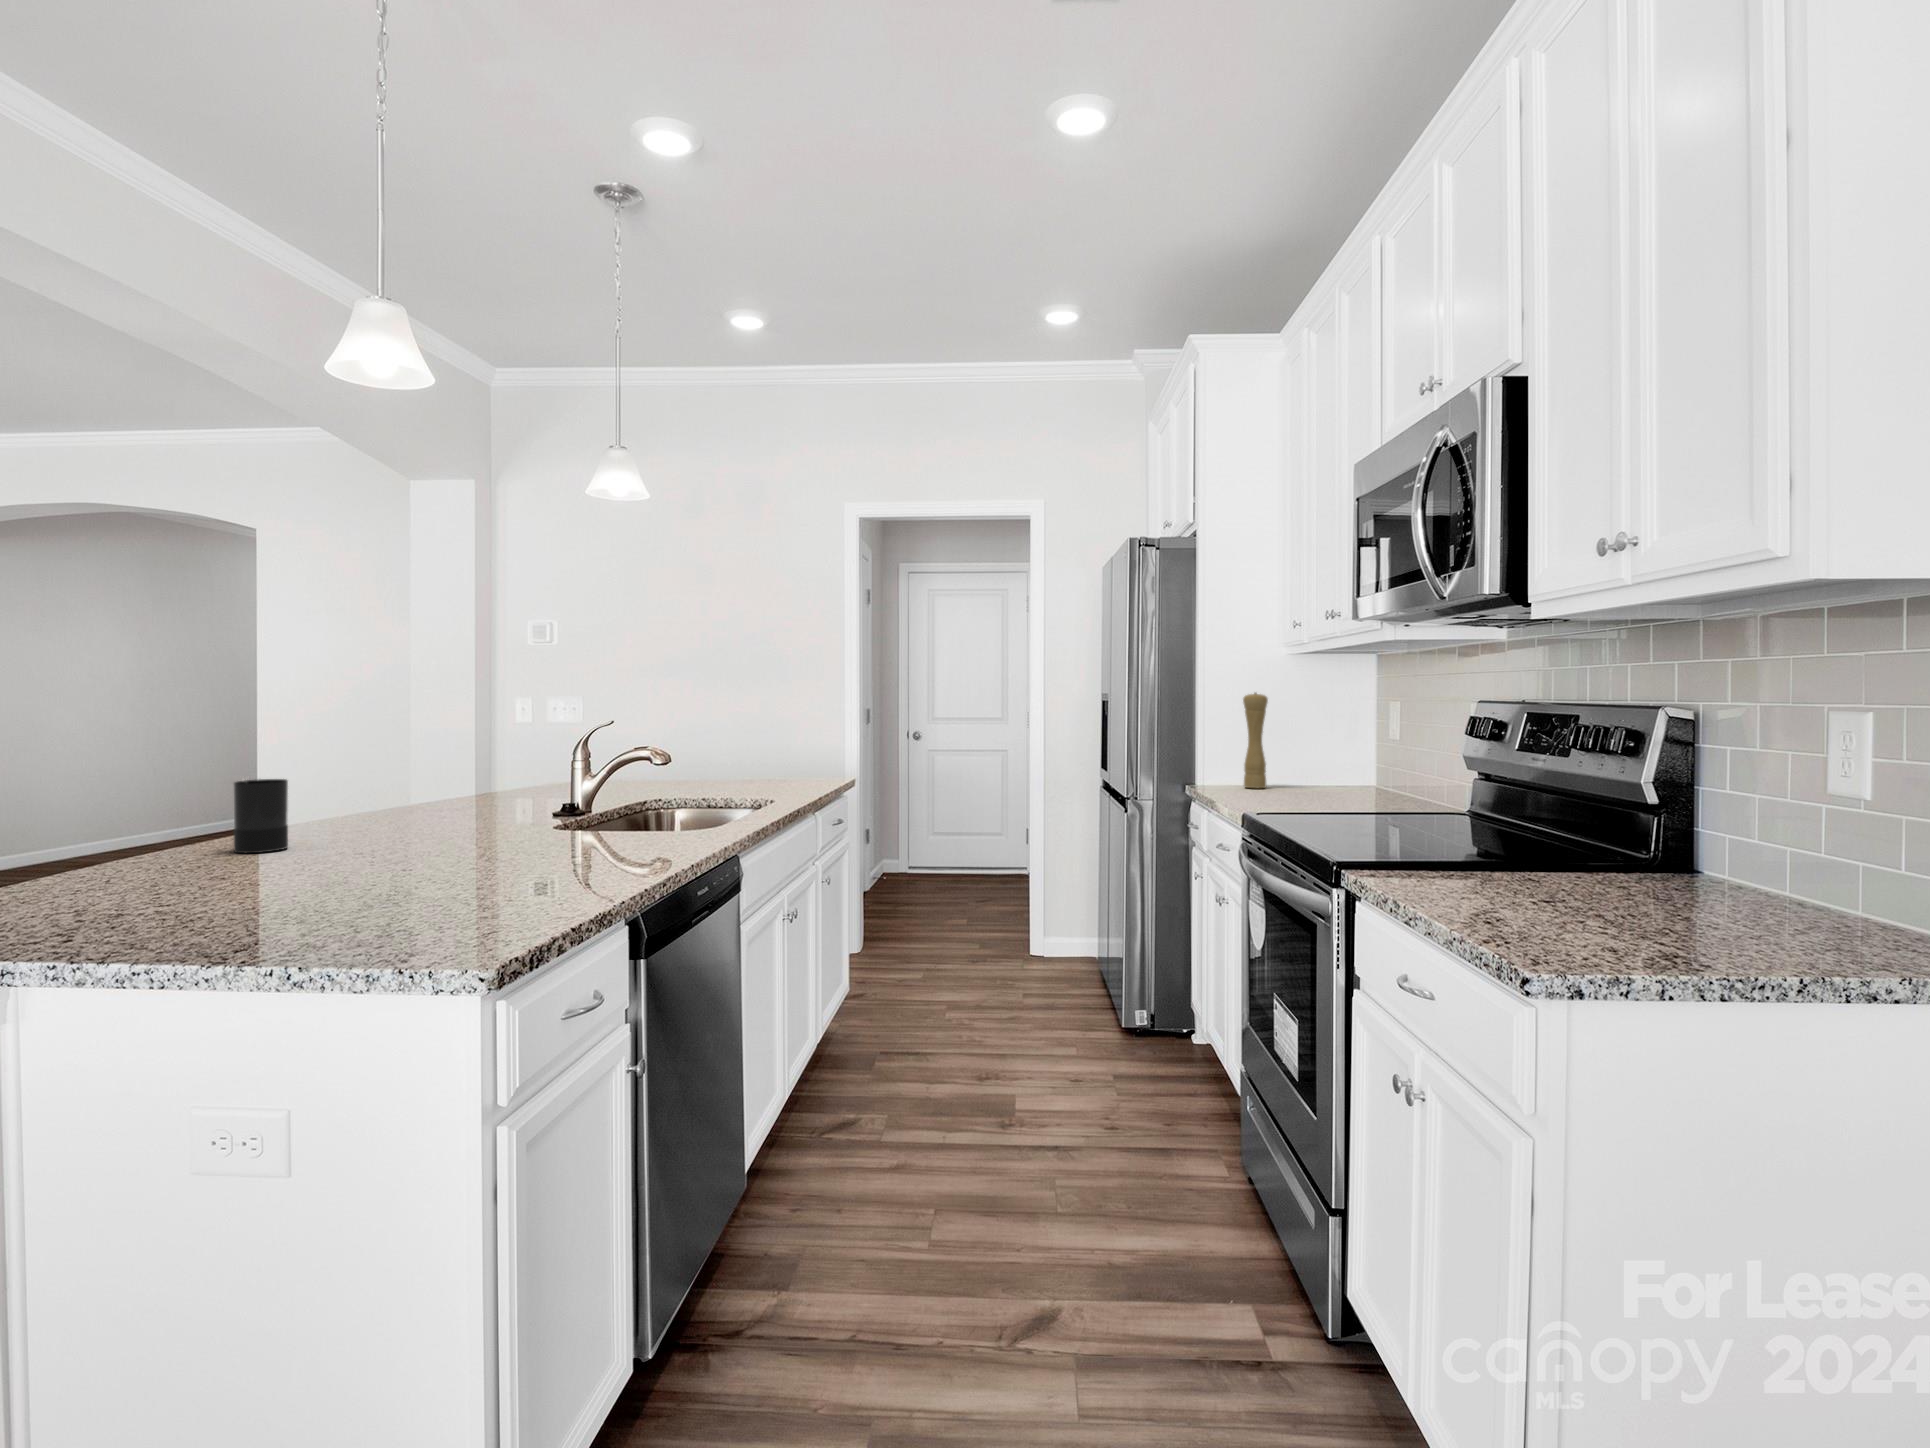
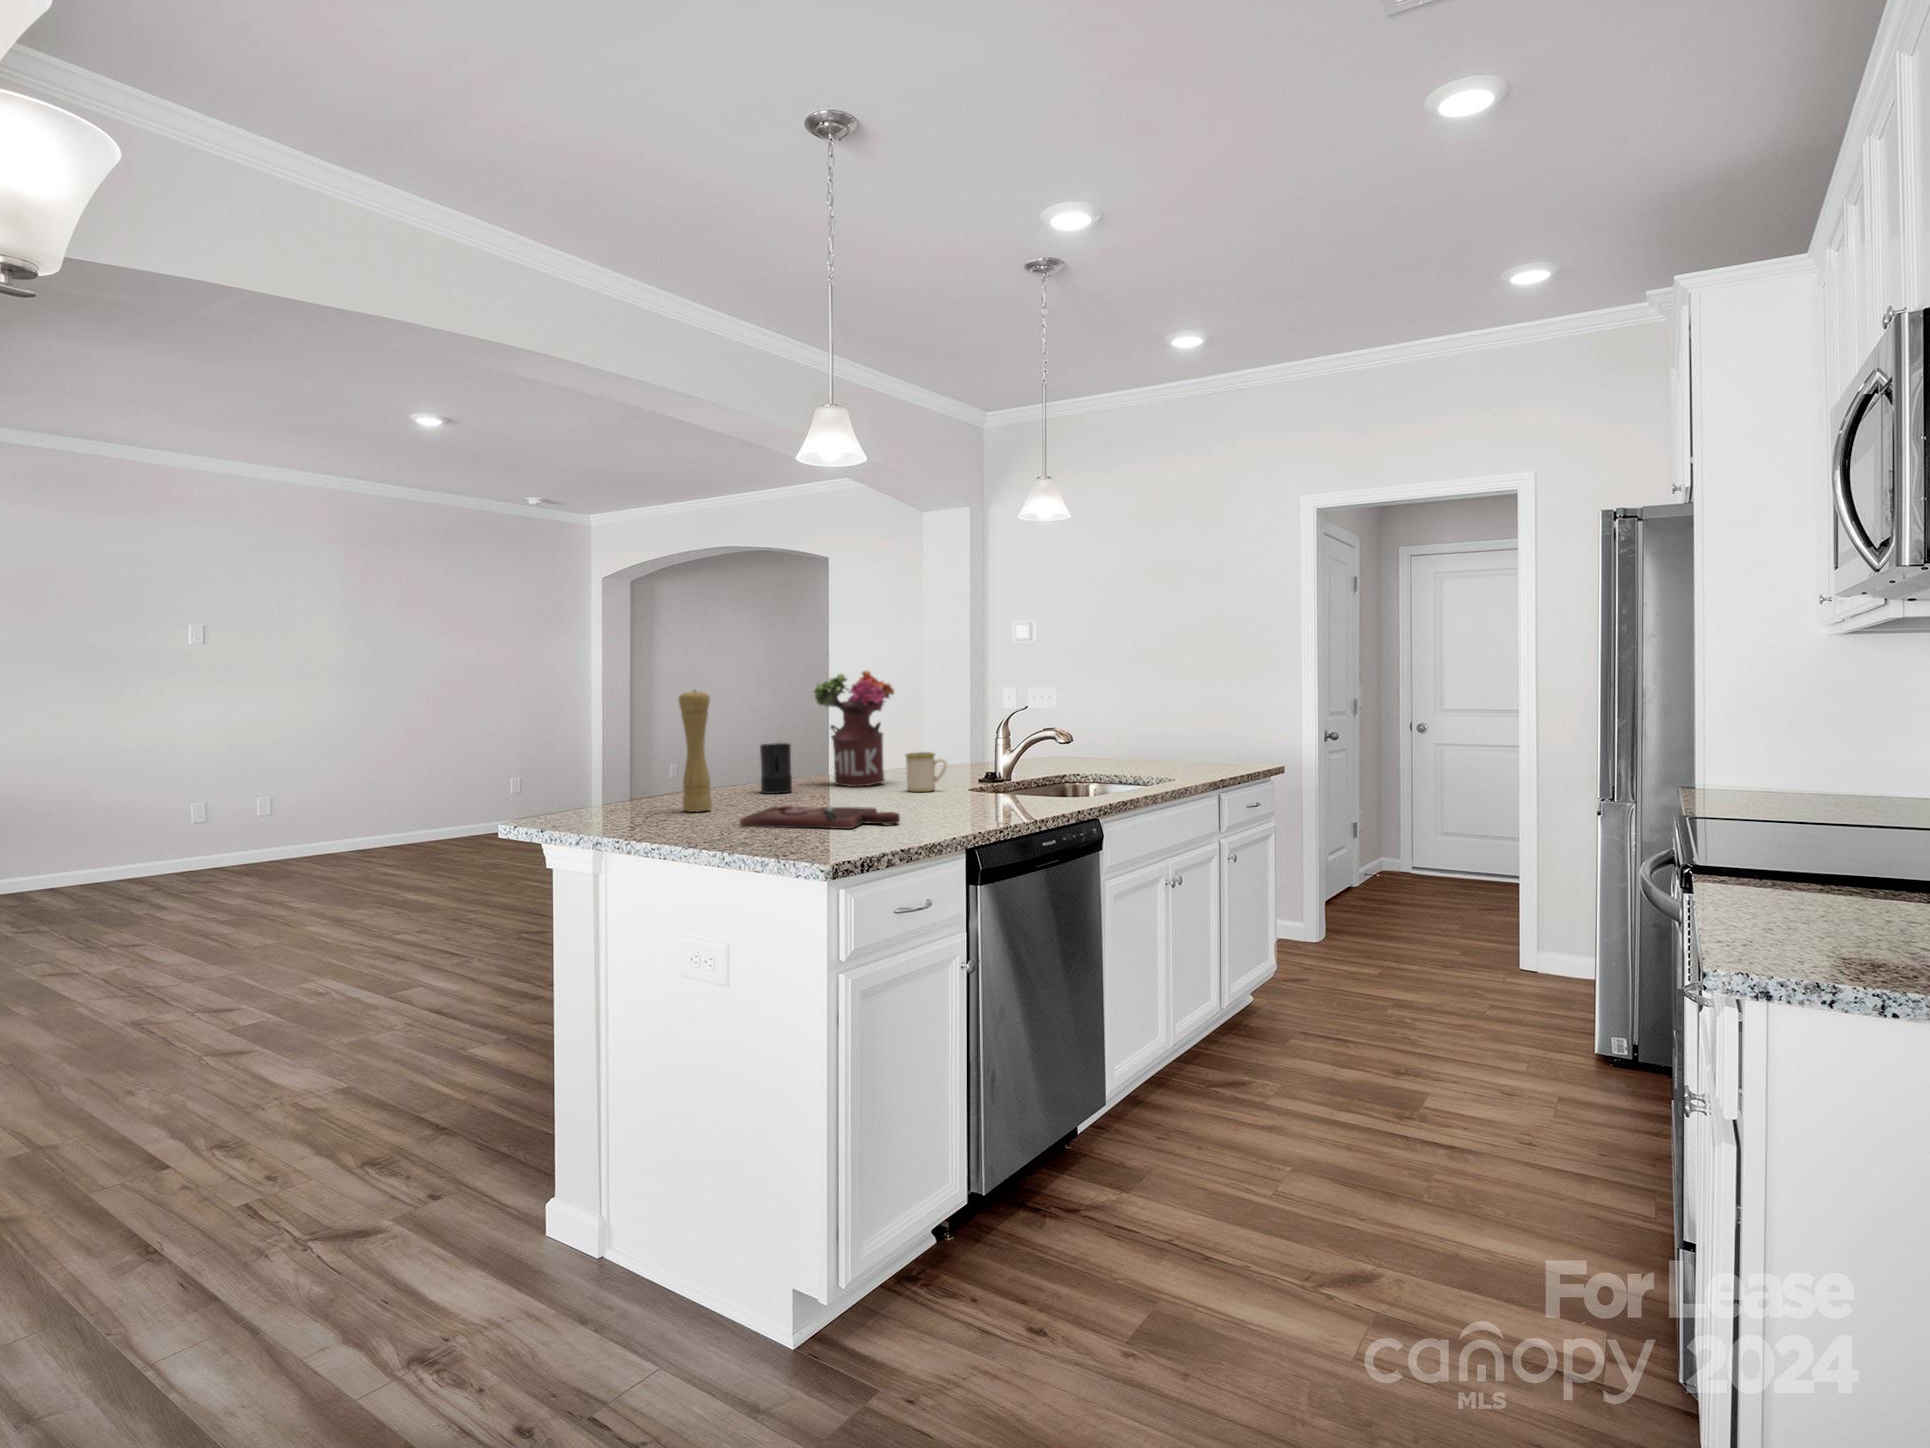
flower arrangement: none [316,677,443,834] -> present [814,671,894,787]
pepper mill: present [1243,693,1268,789] -> present [679,690,712,812]
mug: none [469,785,528,837] -> present [906,752,947,792]
cutting board: none [259,867,524,915] -> present [740,806,900,829]

